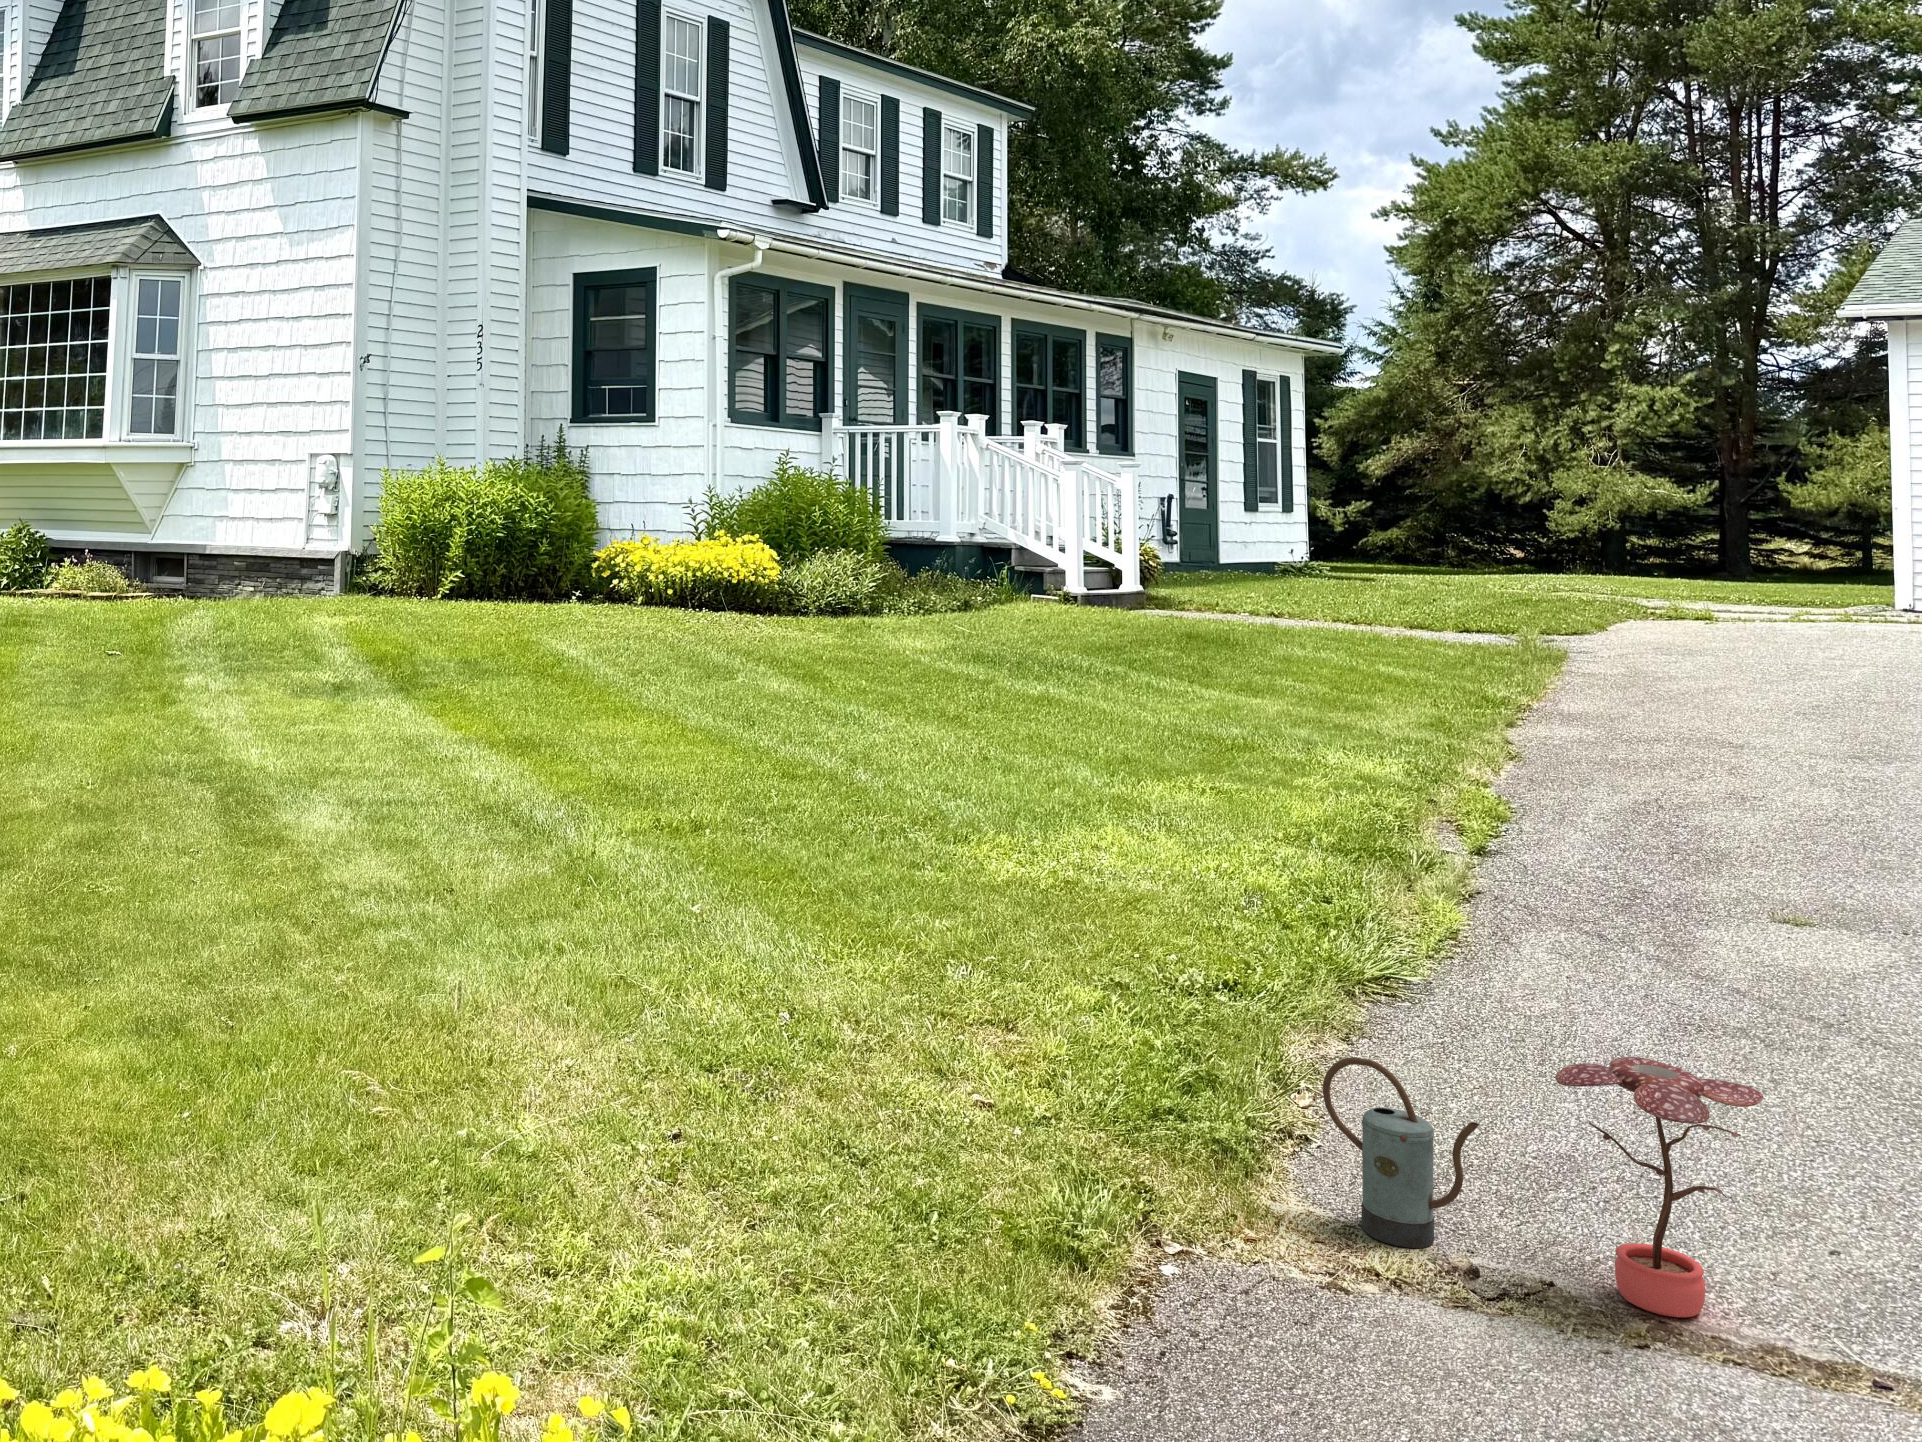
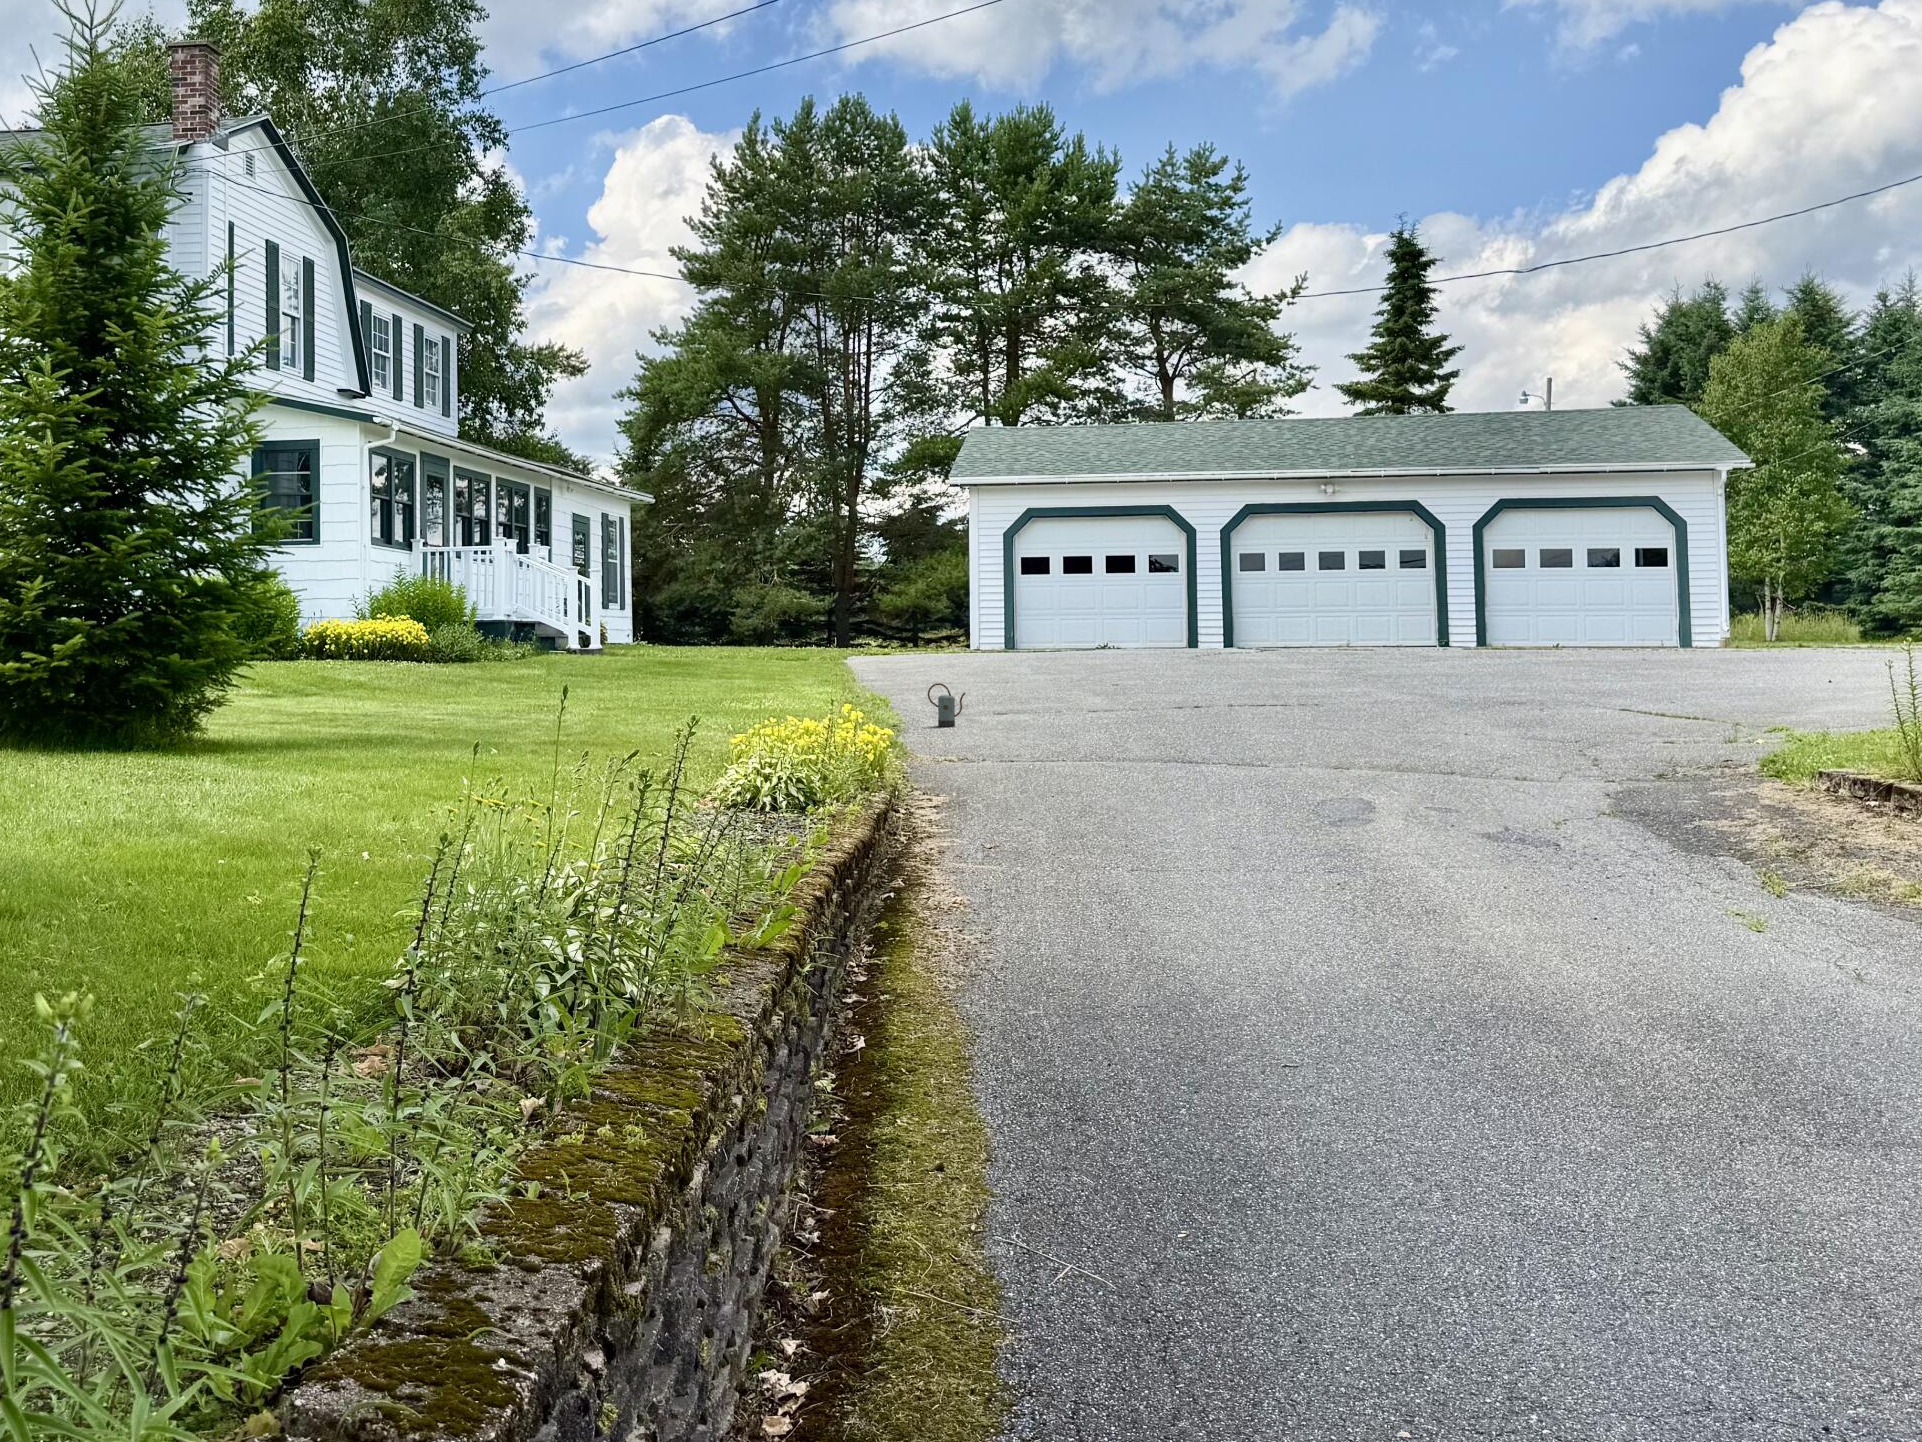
potted plant: present [1555,1057,1763,1317] -> none [984,670,1024,726]

